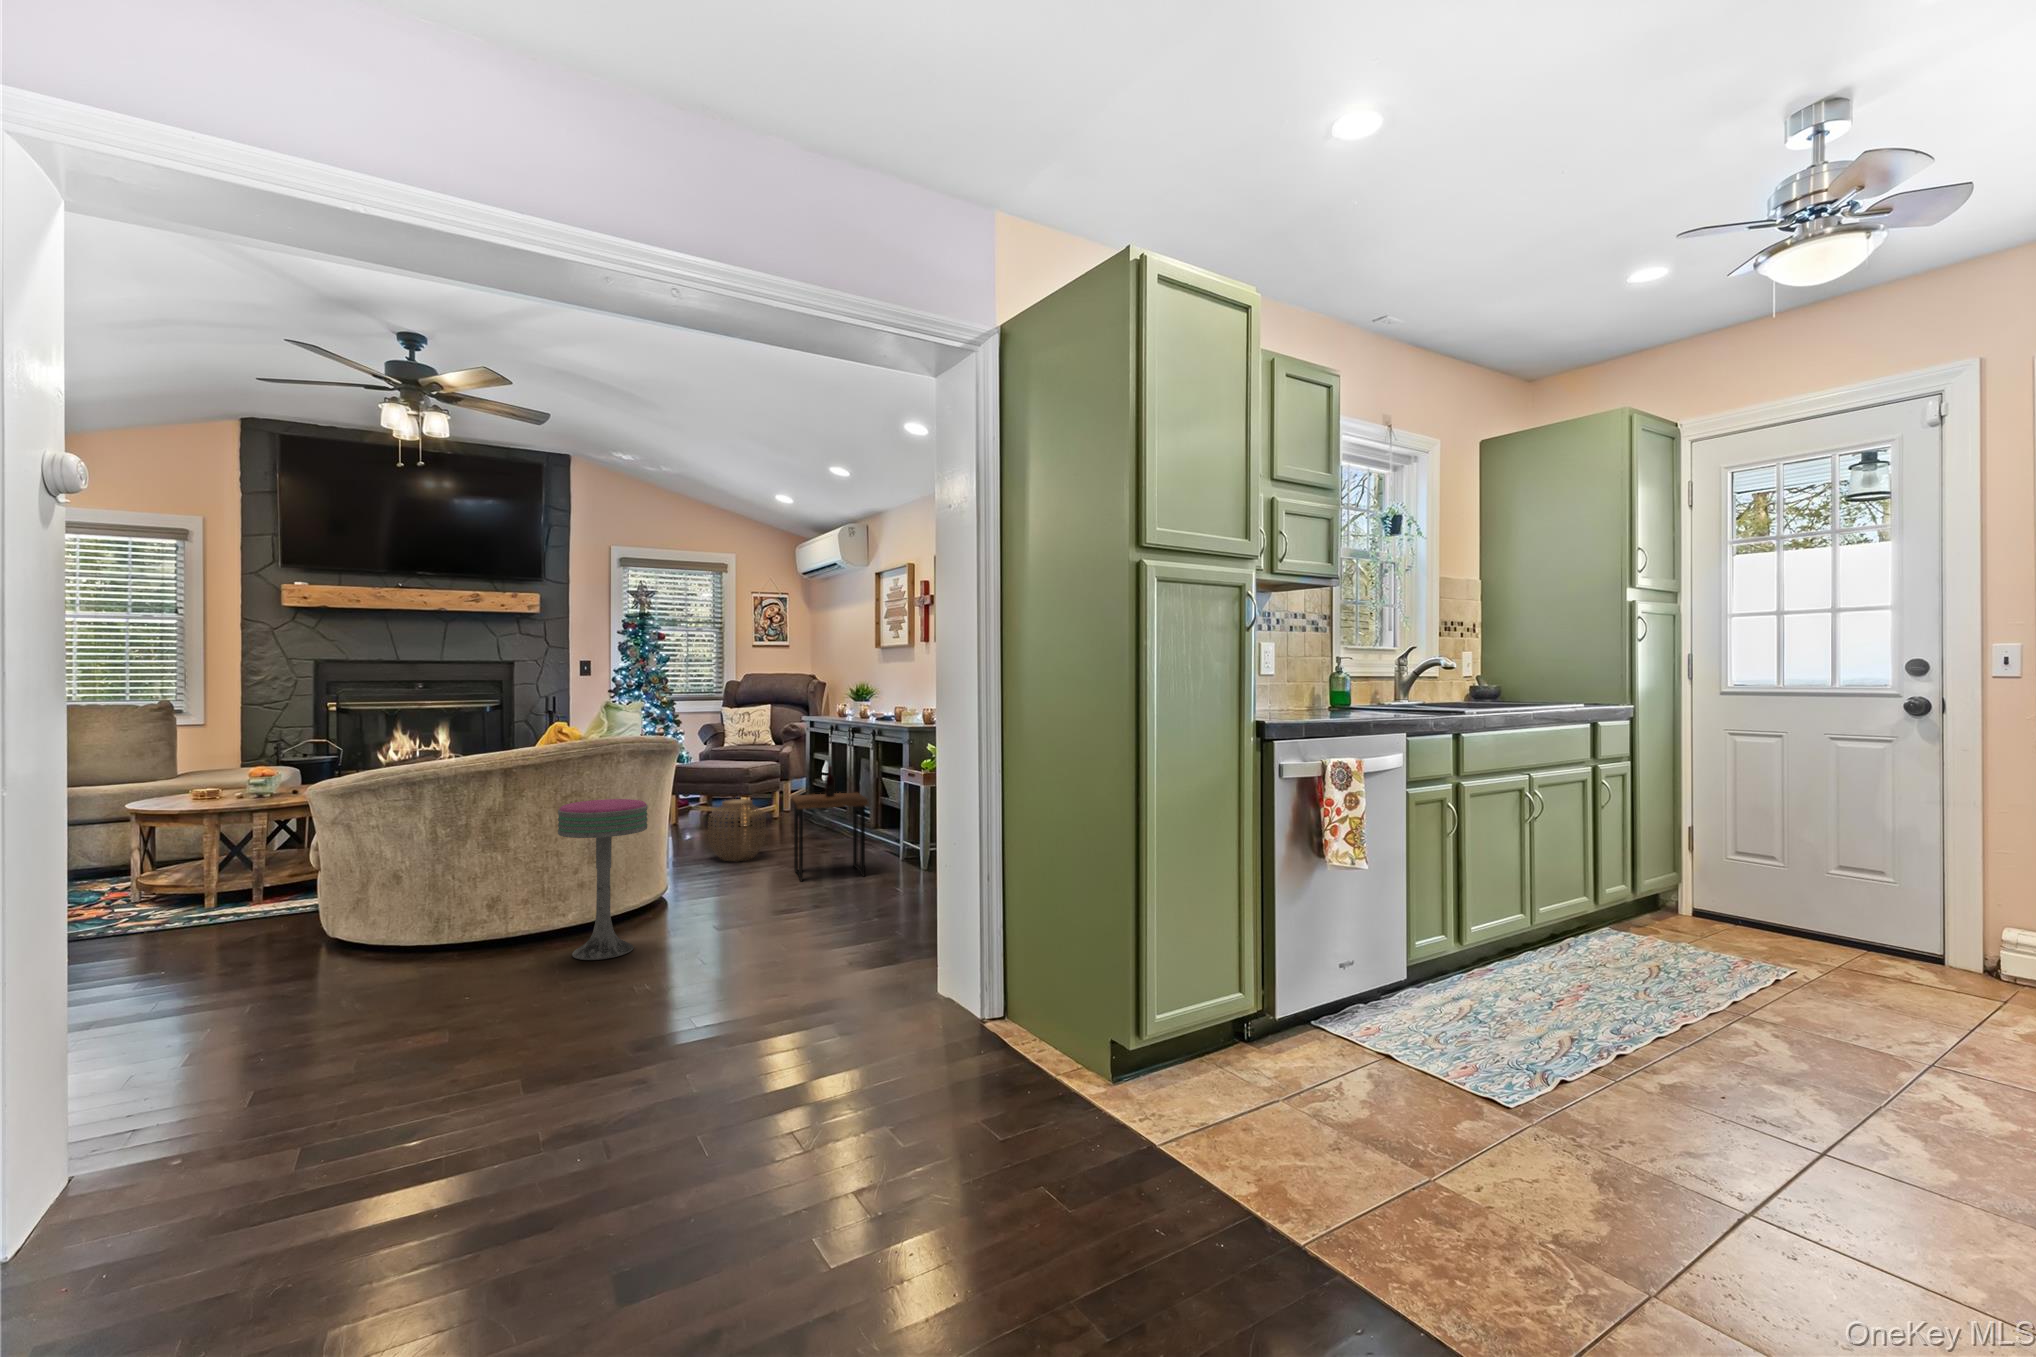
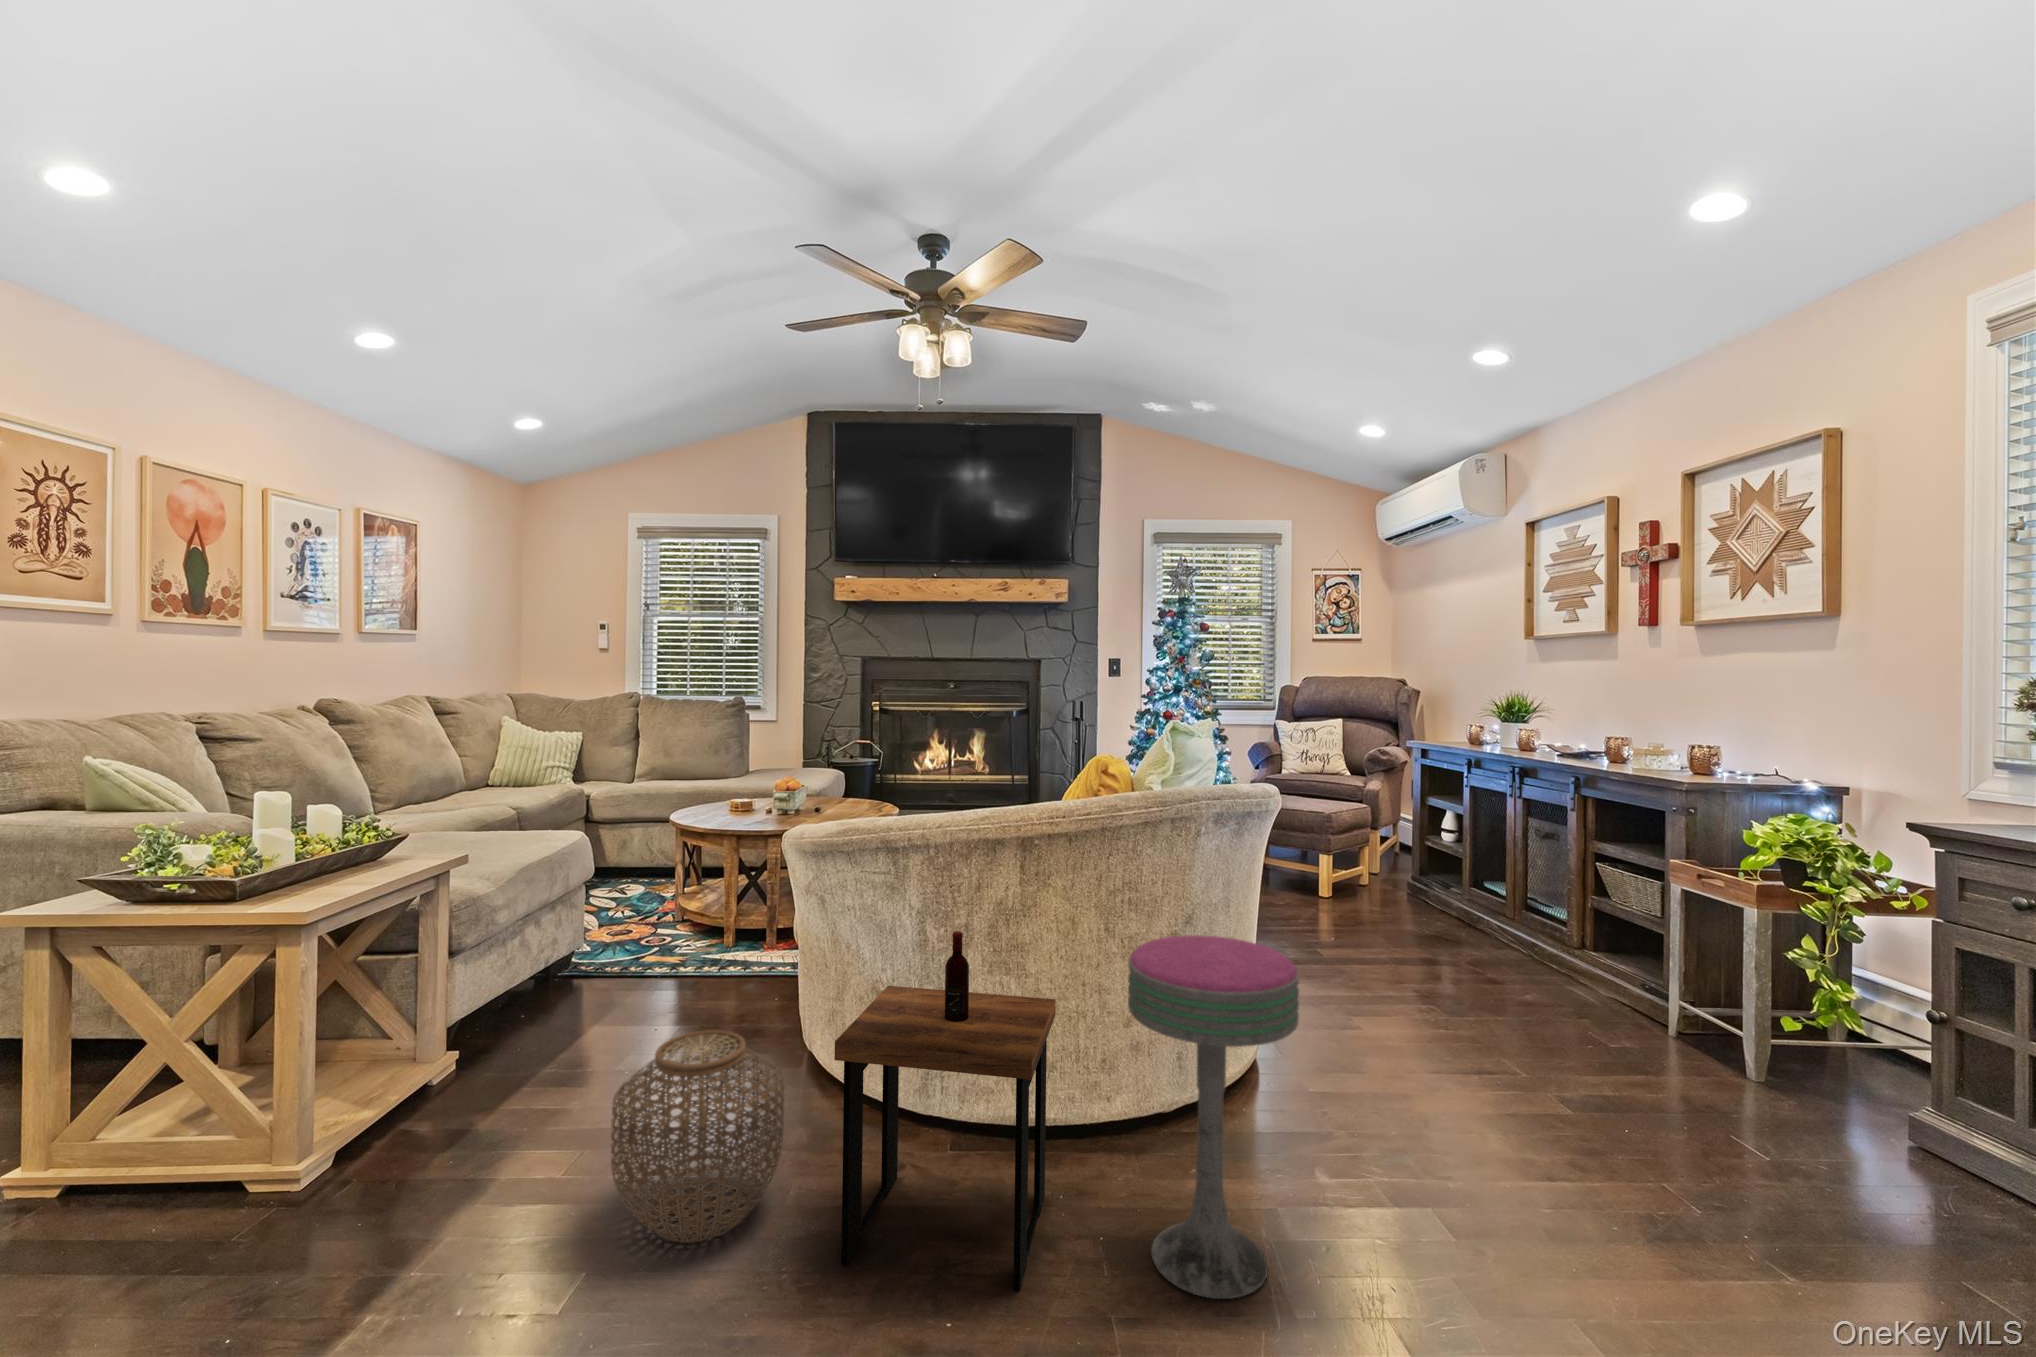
side table: present [791,766,868,881] -> present [835,931,1056,1291]
woven basket: present [708,799,766,861] -> present [611,1030,784,1243]

